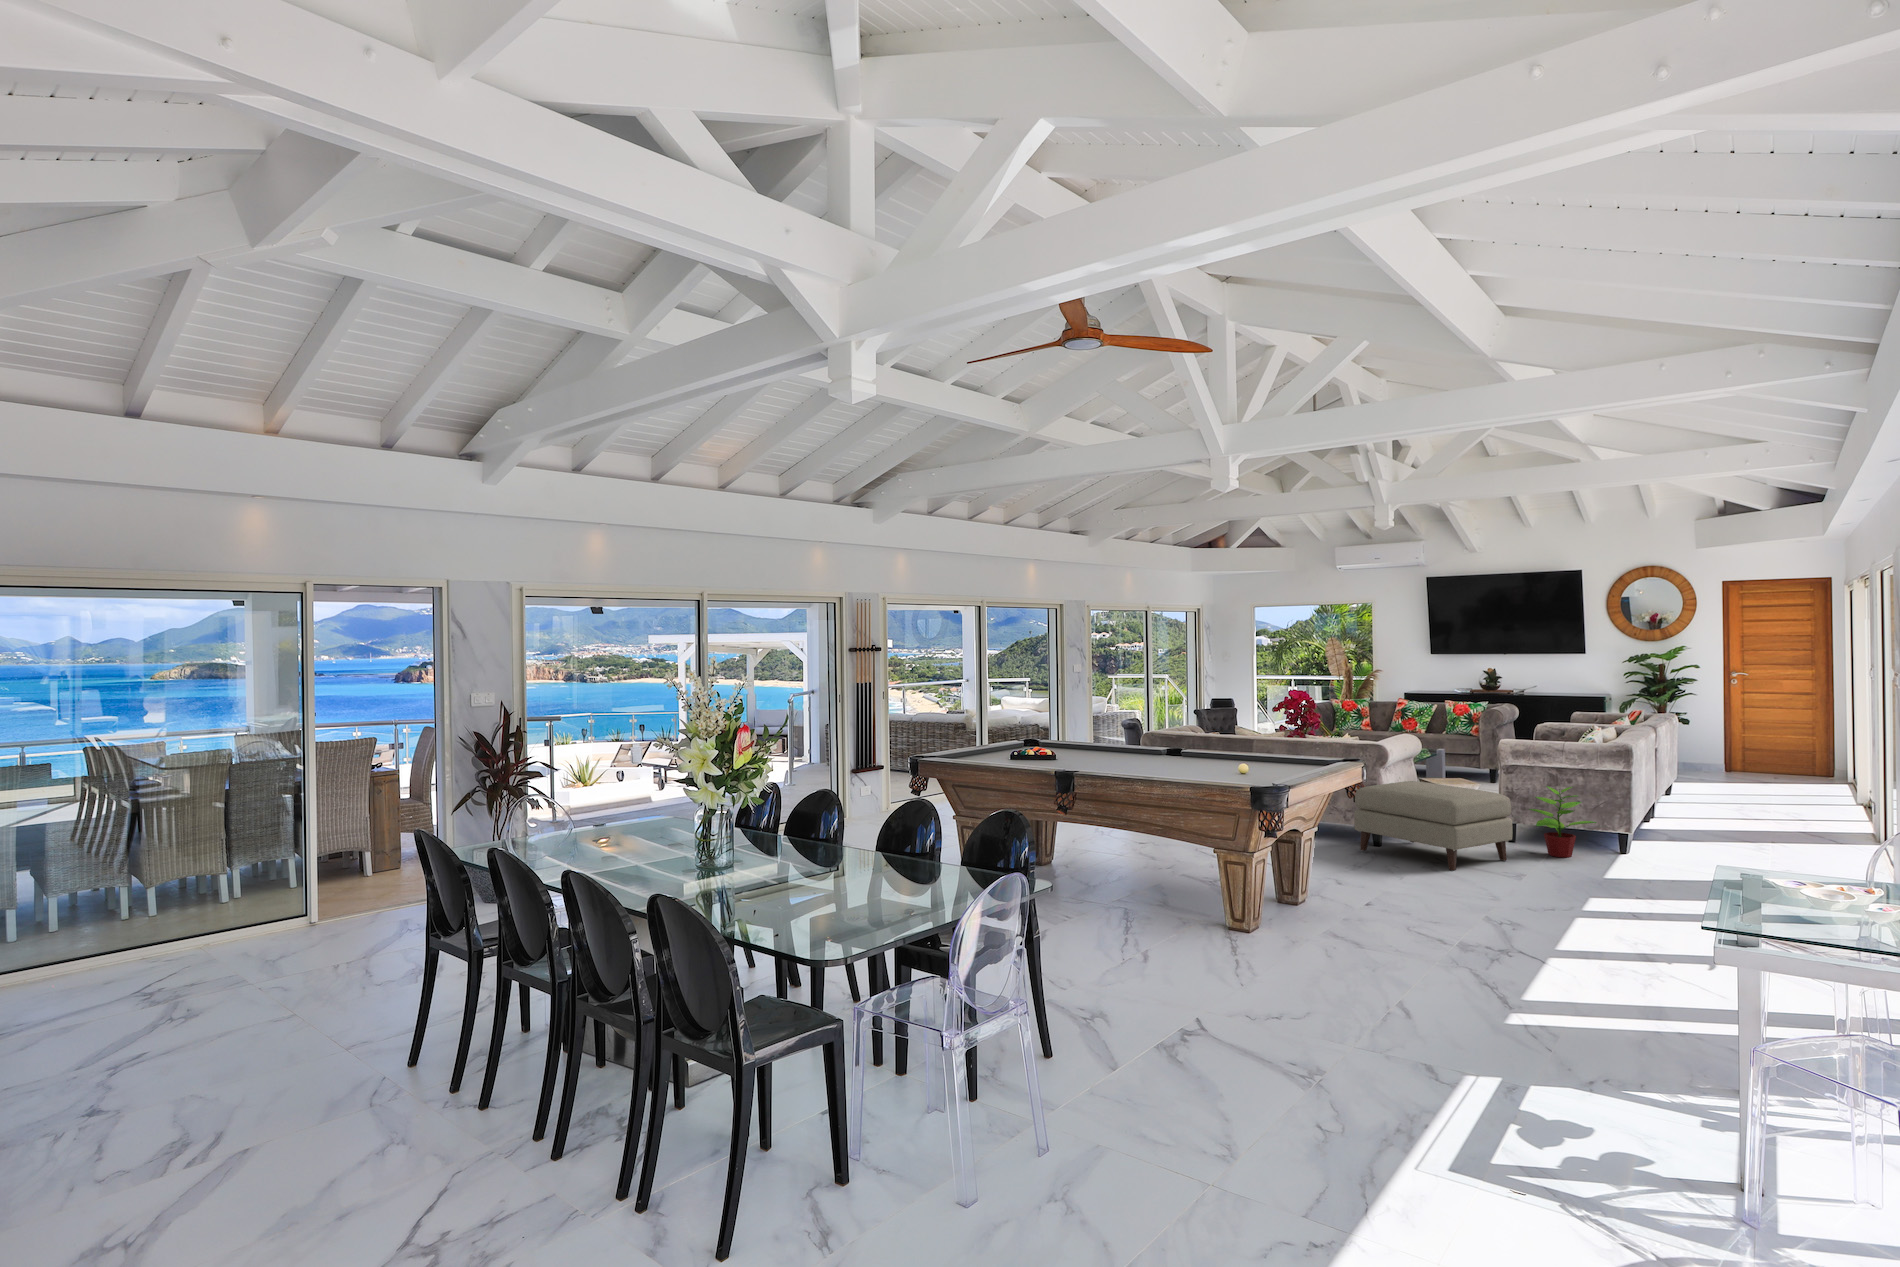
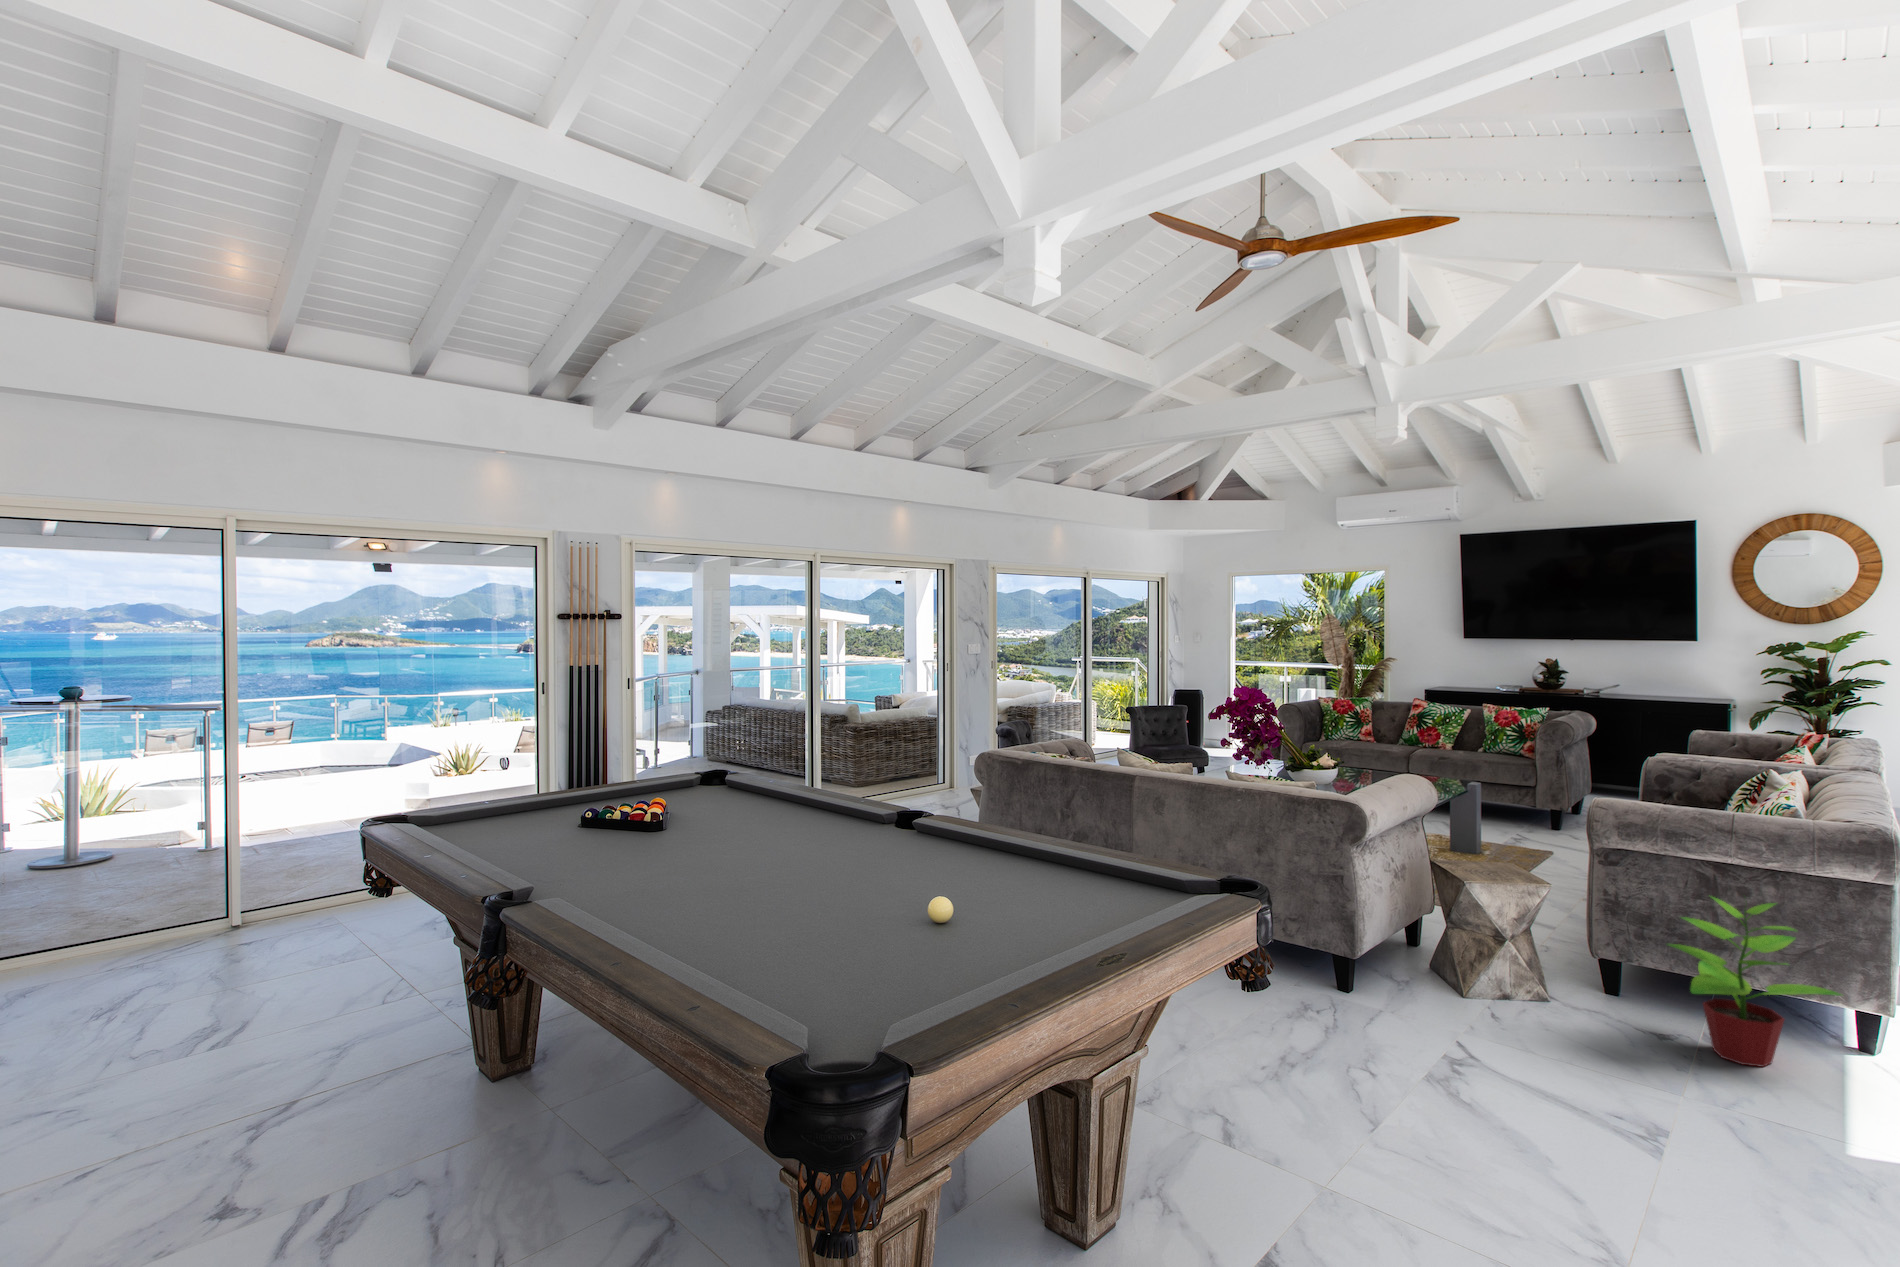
ottoman: present [1354,781,1512,871] -> none [1280,864,1636,1109]

